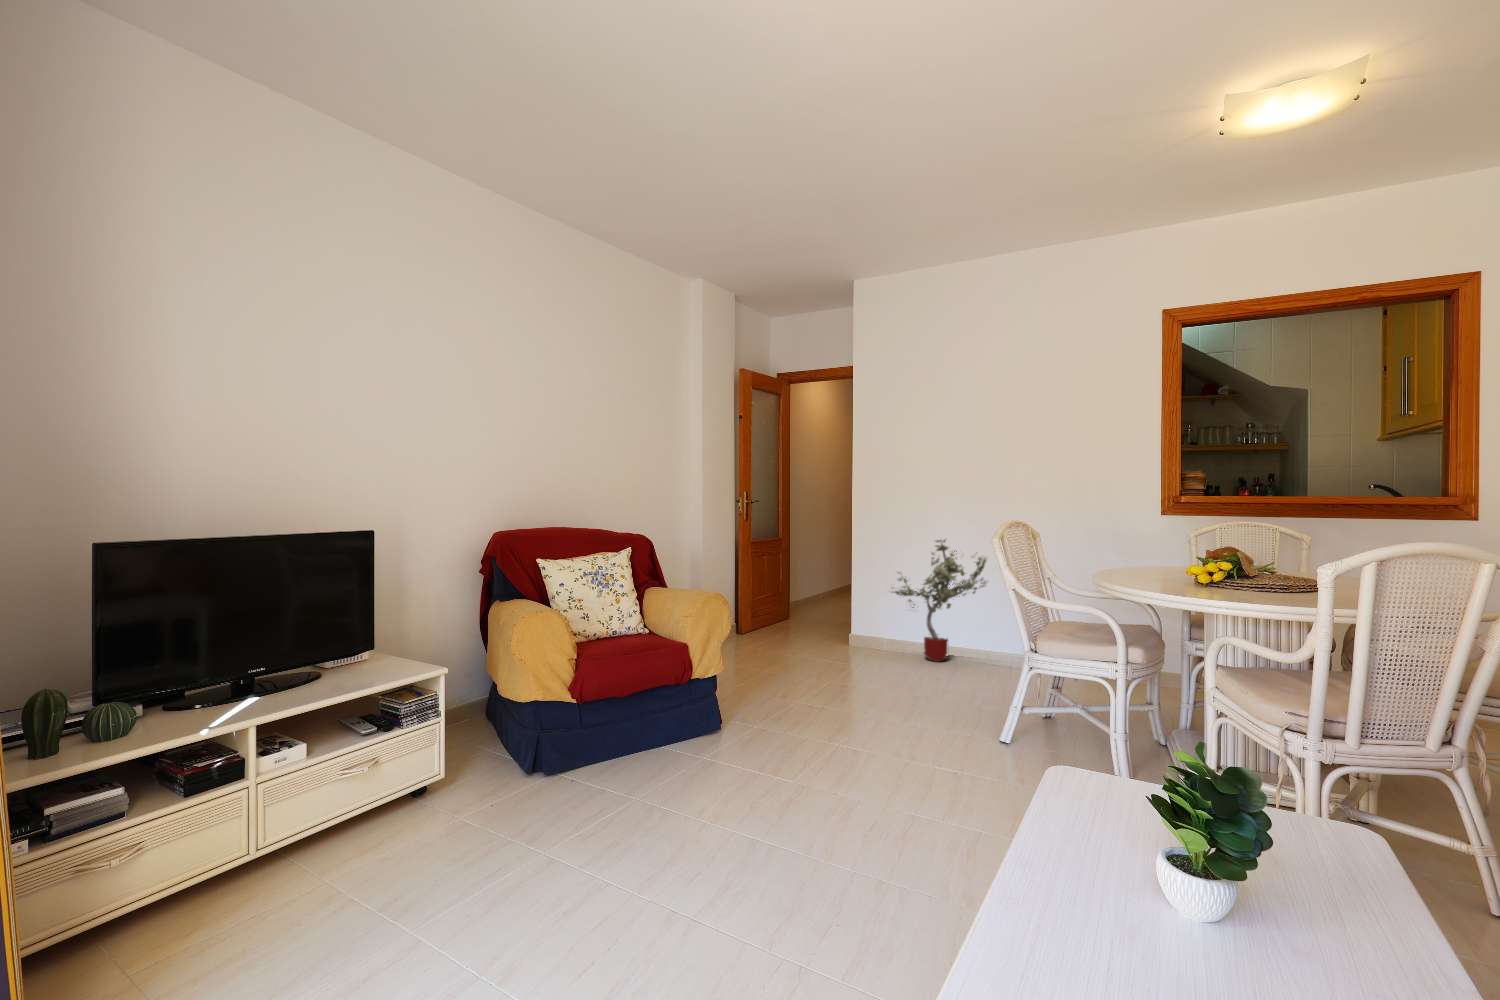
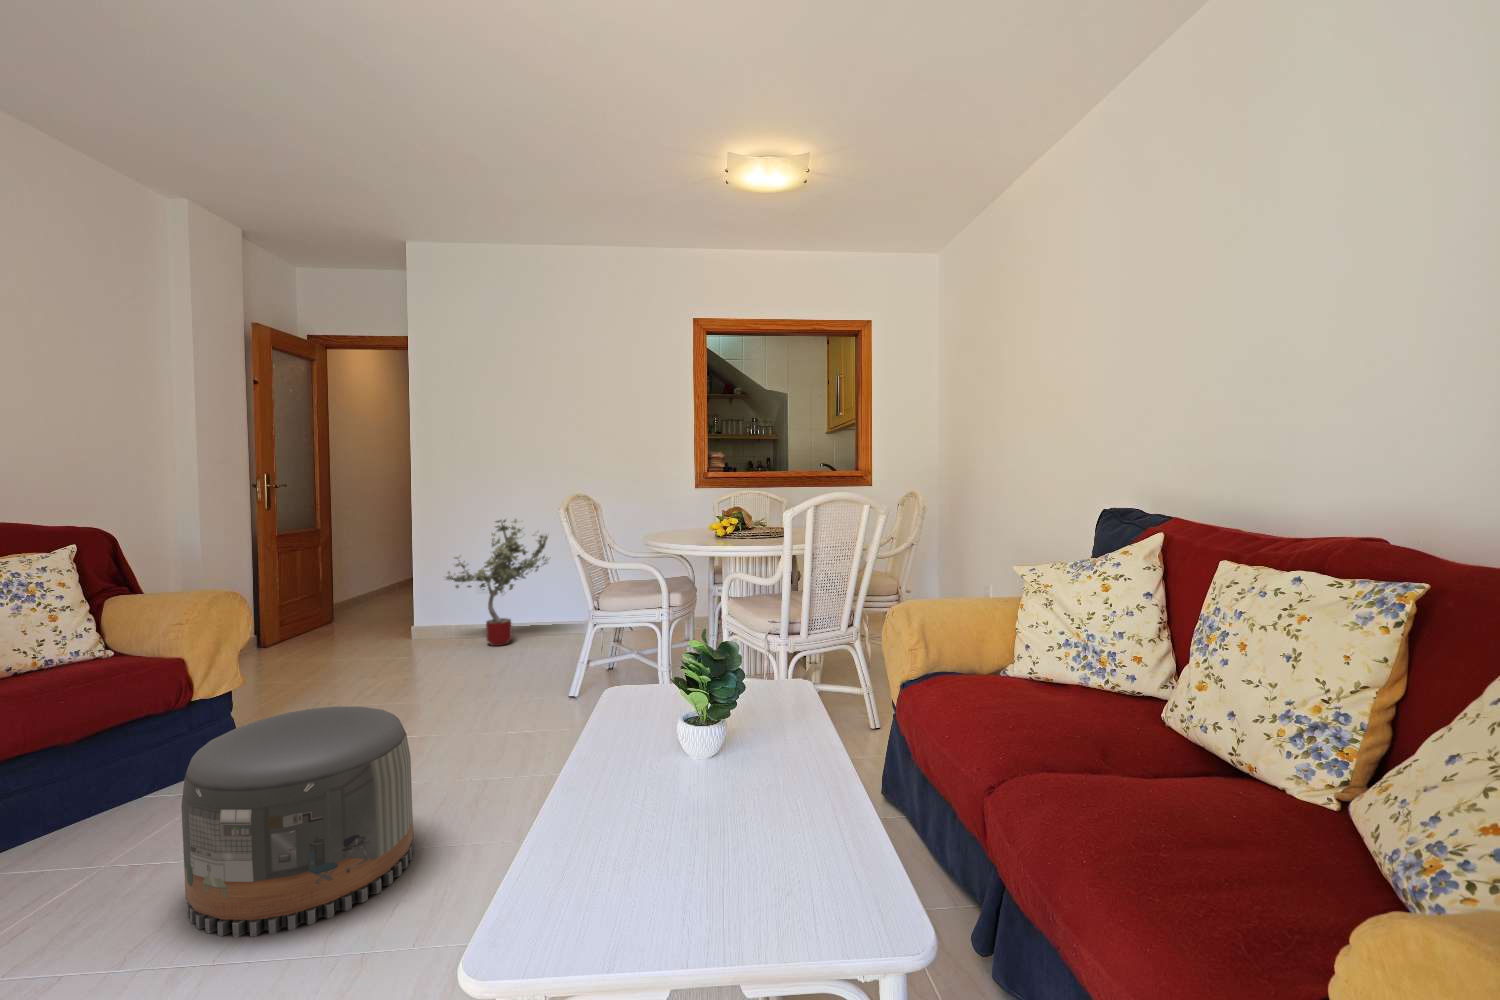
pouf: none [658,716,832,929] -> present [181,706,413,937]

